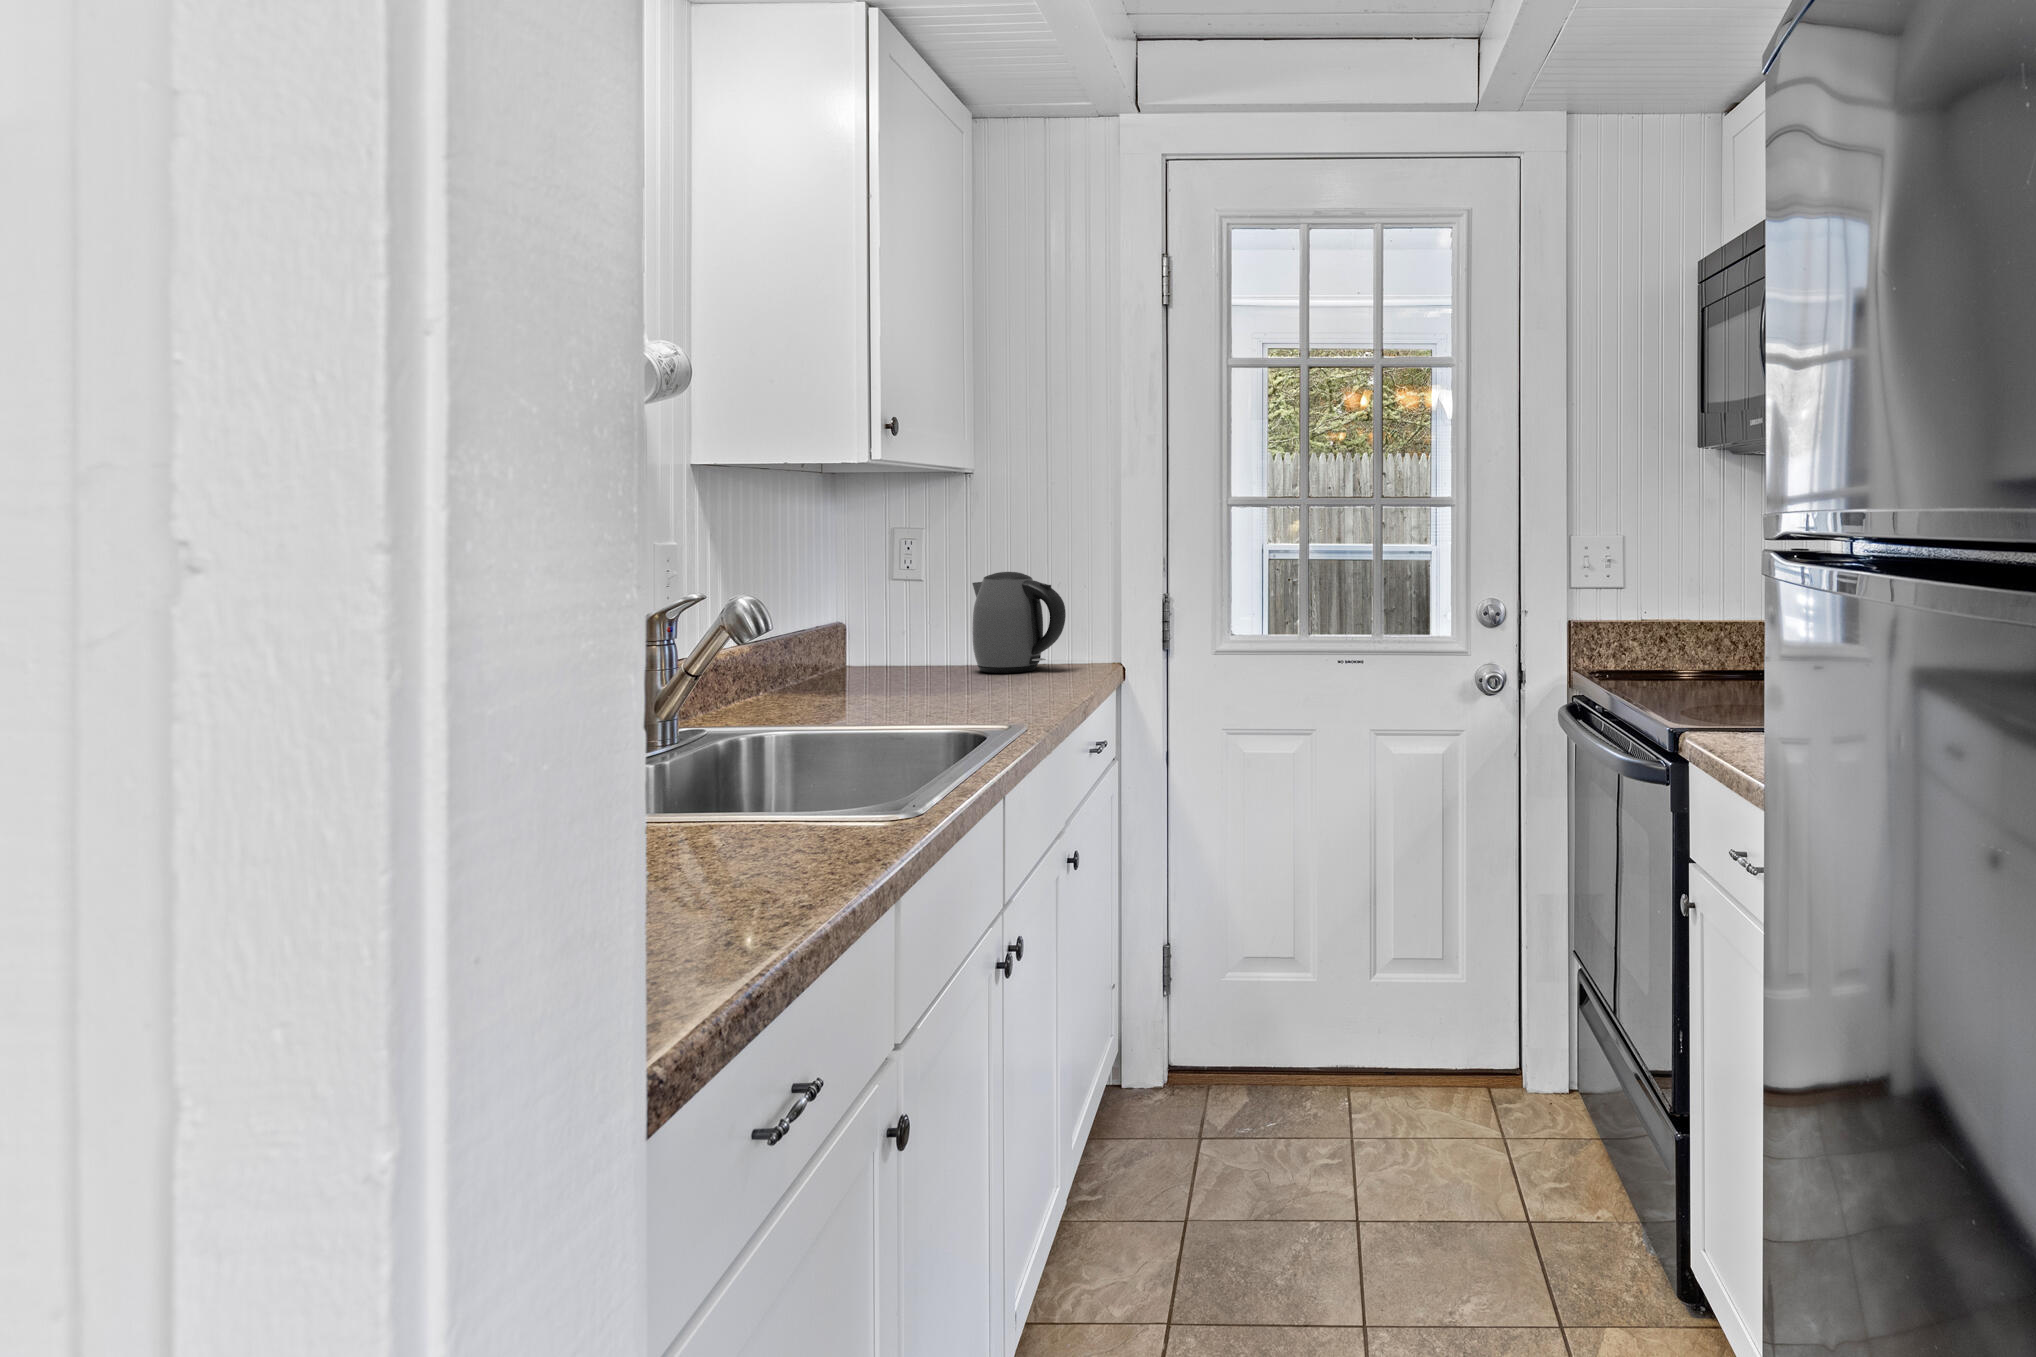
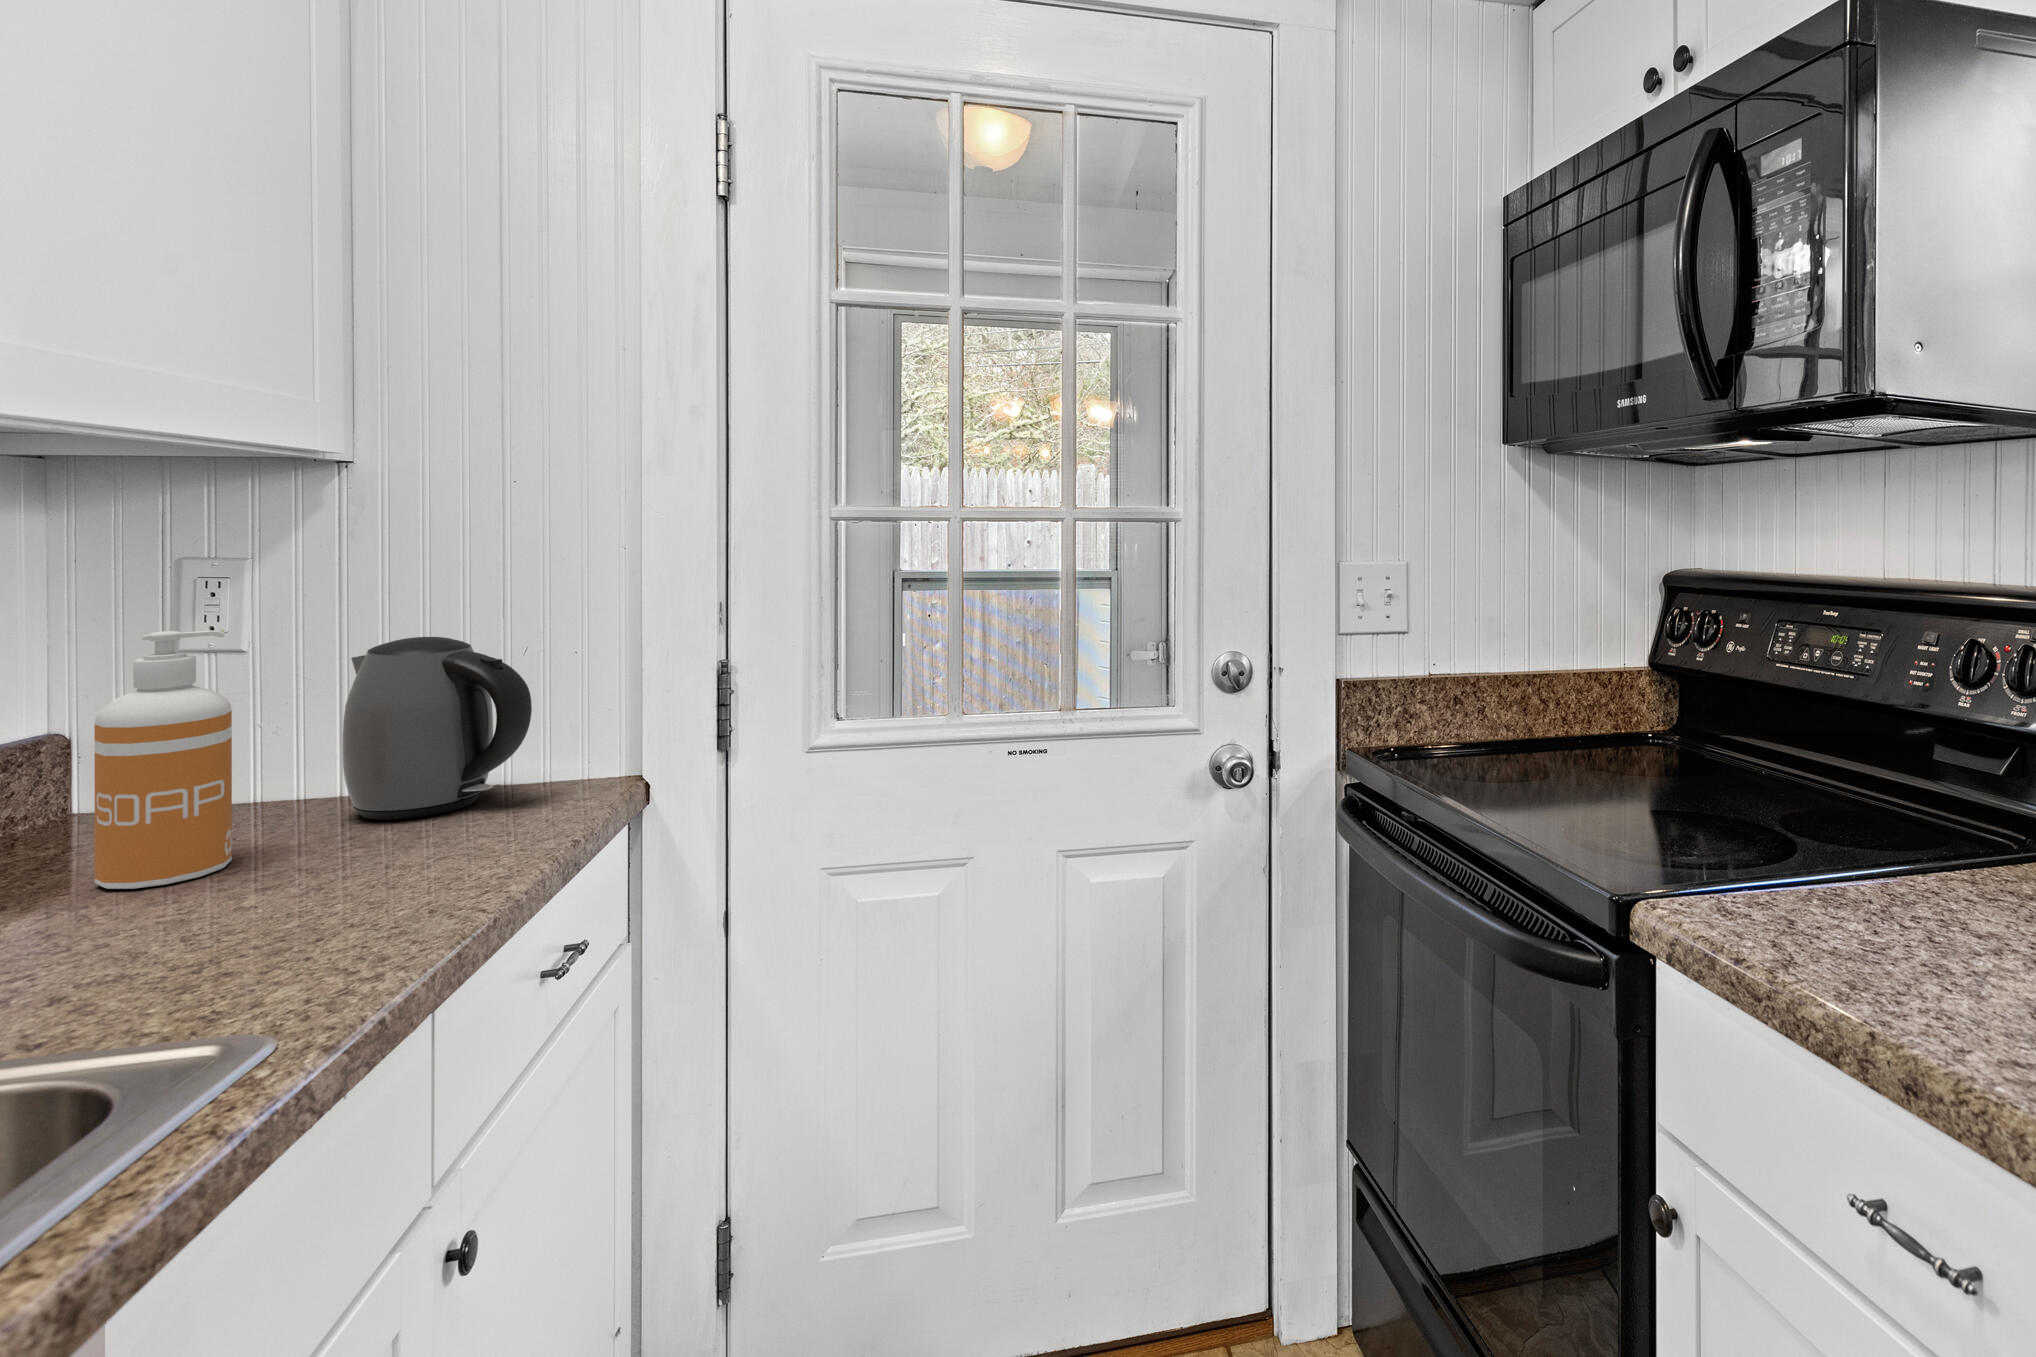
soap dispenser: none [887,559,938,687] -> present [94,630,232,889]

